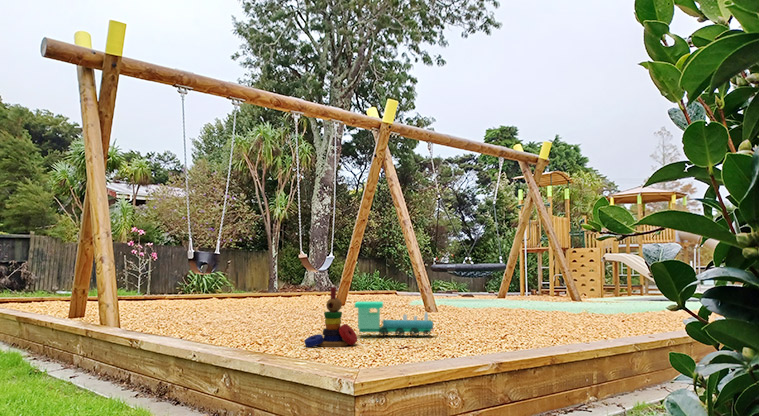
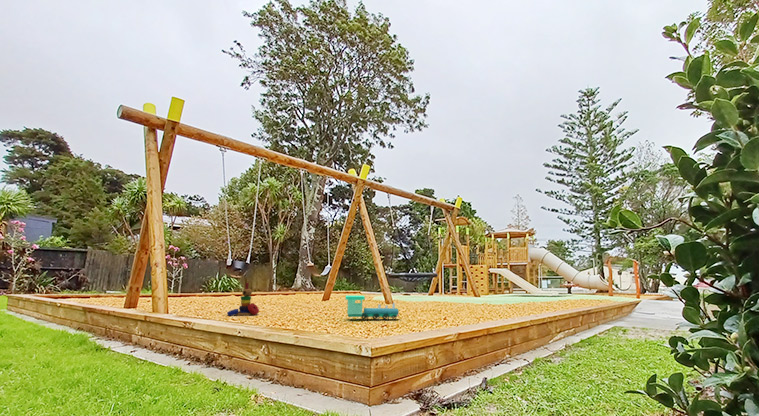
stacking toy: present [304,288,357,347] -> present [227,283,259,316]

